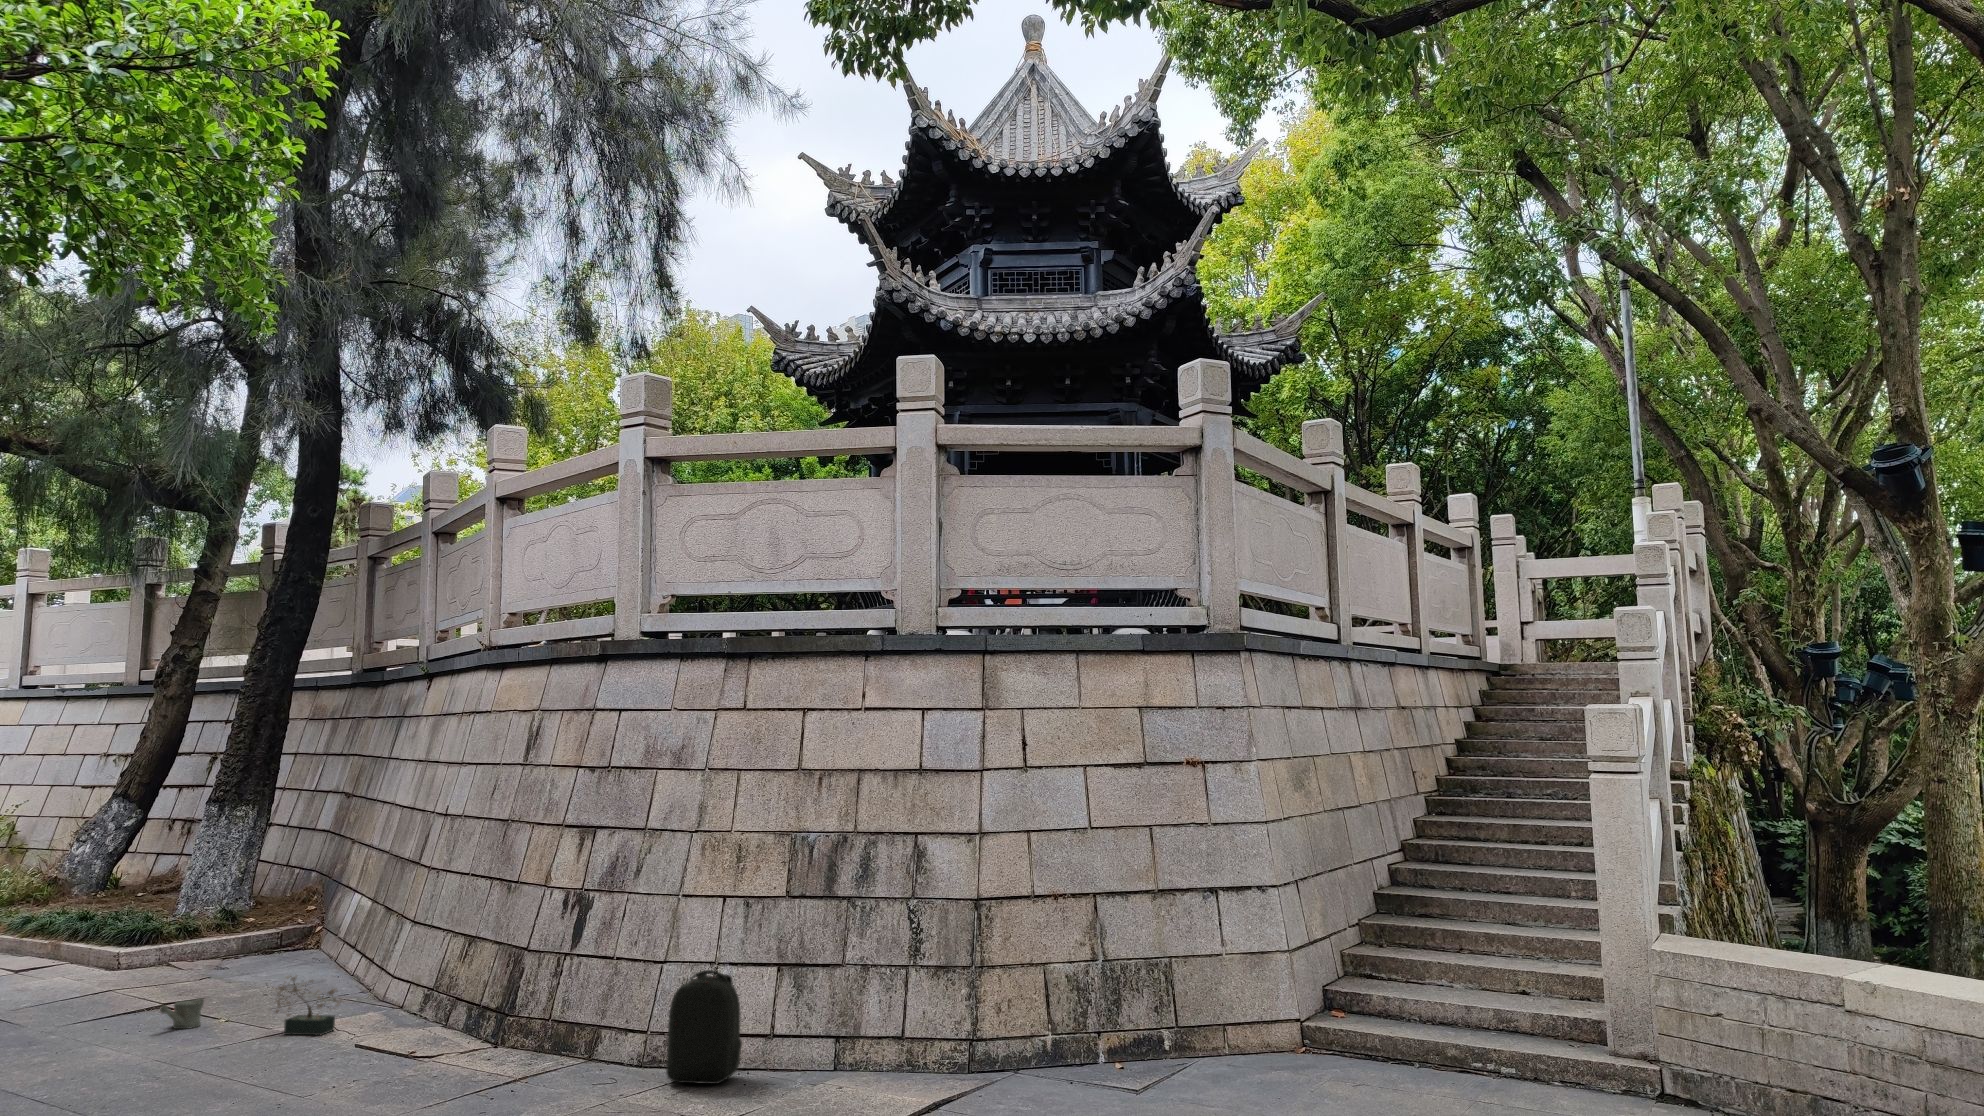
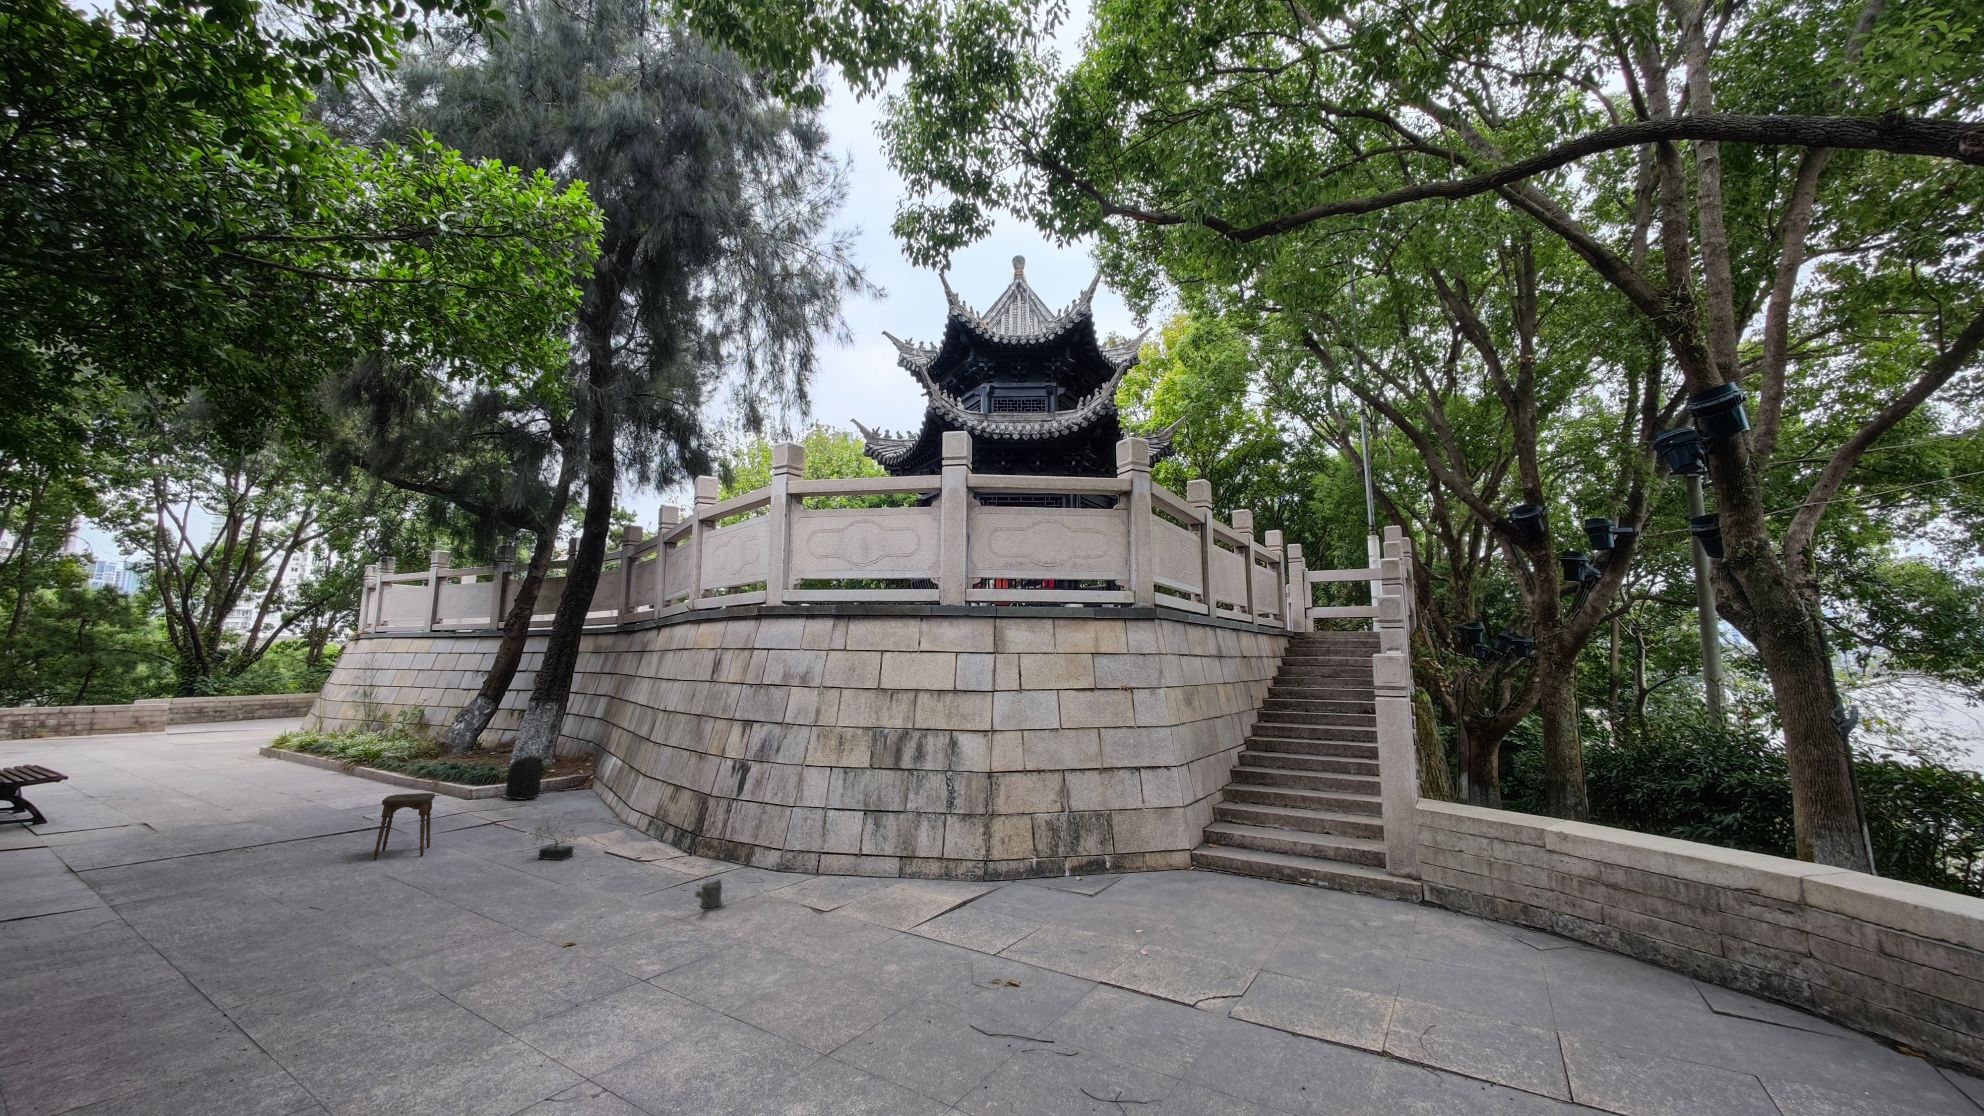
stool: none [35,938,117,1037] -> present [373,793,435,860]
backpack: present [666,970,742,1084] -> present [505,755,543,800]
watering can: present [160,998,204,1029] -> present [695,879,722,908]

